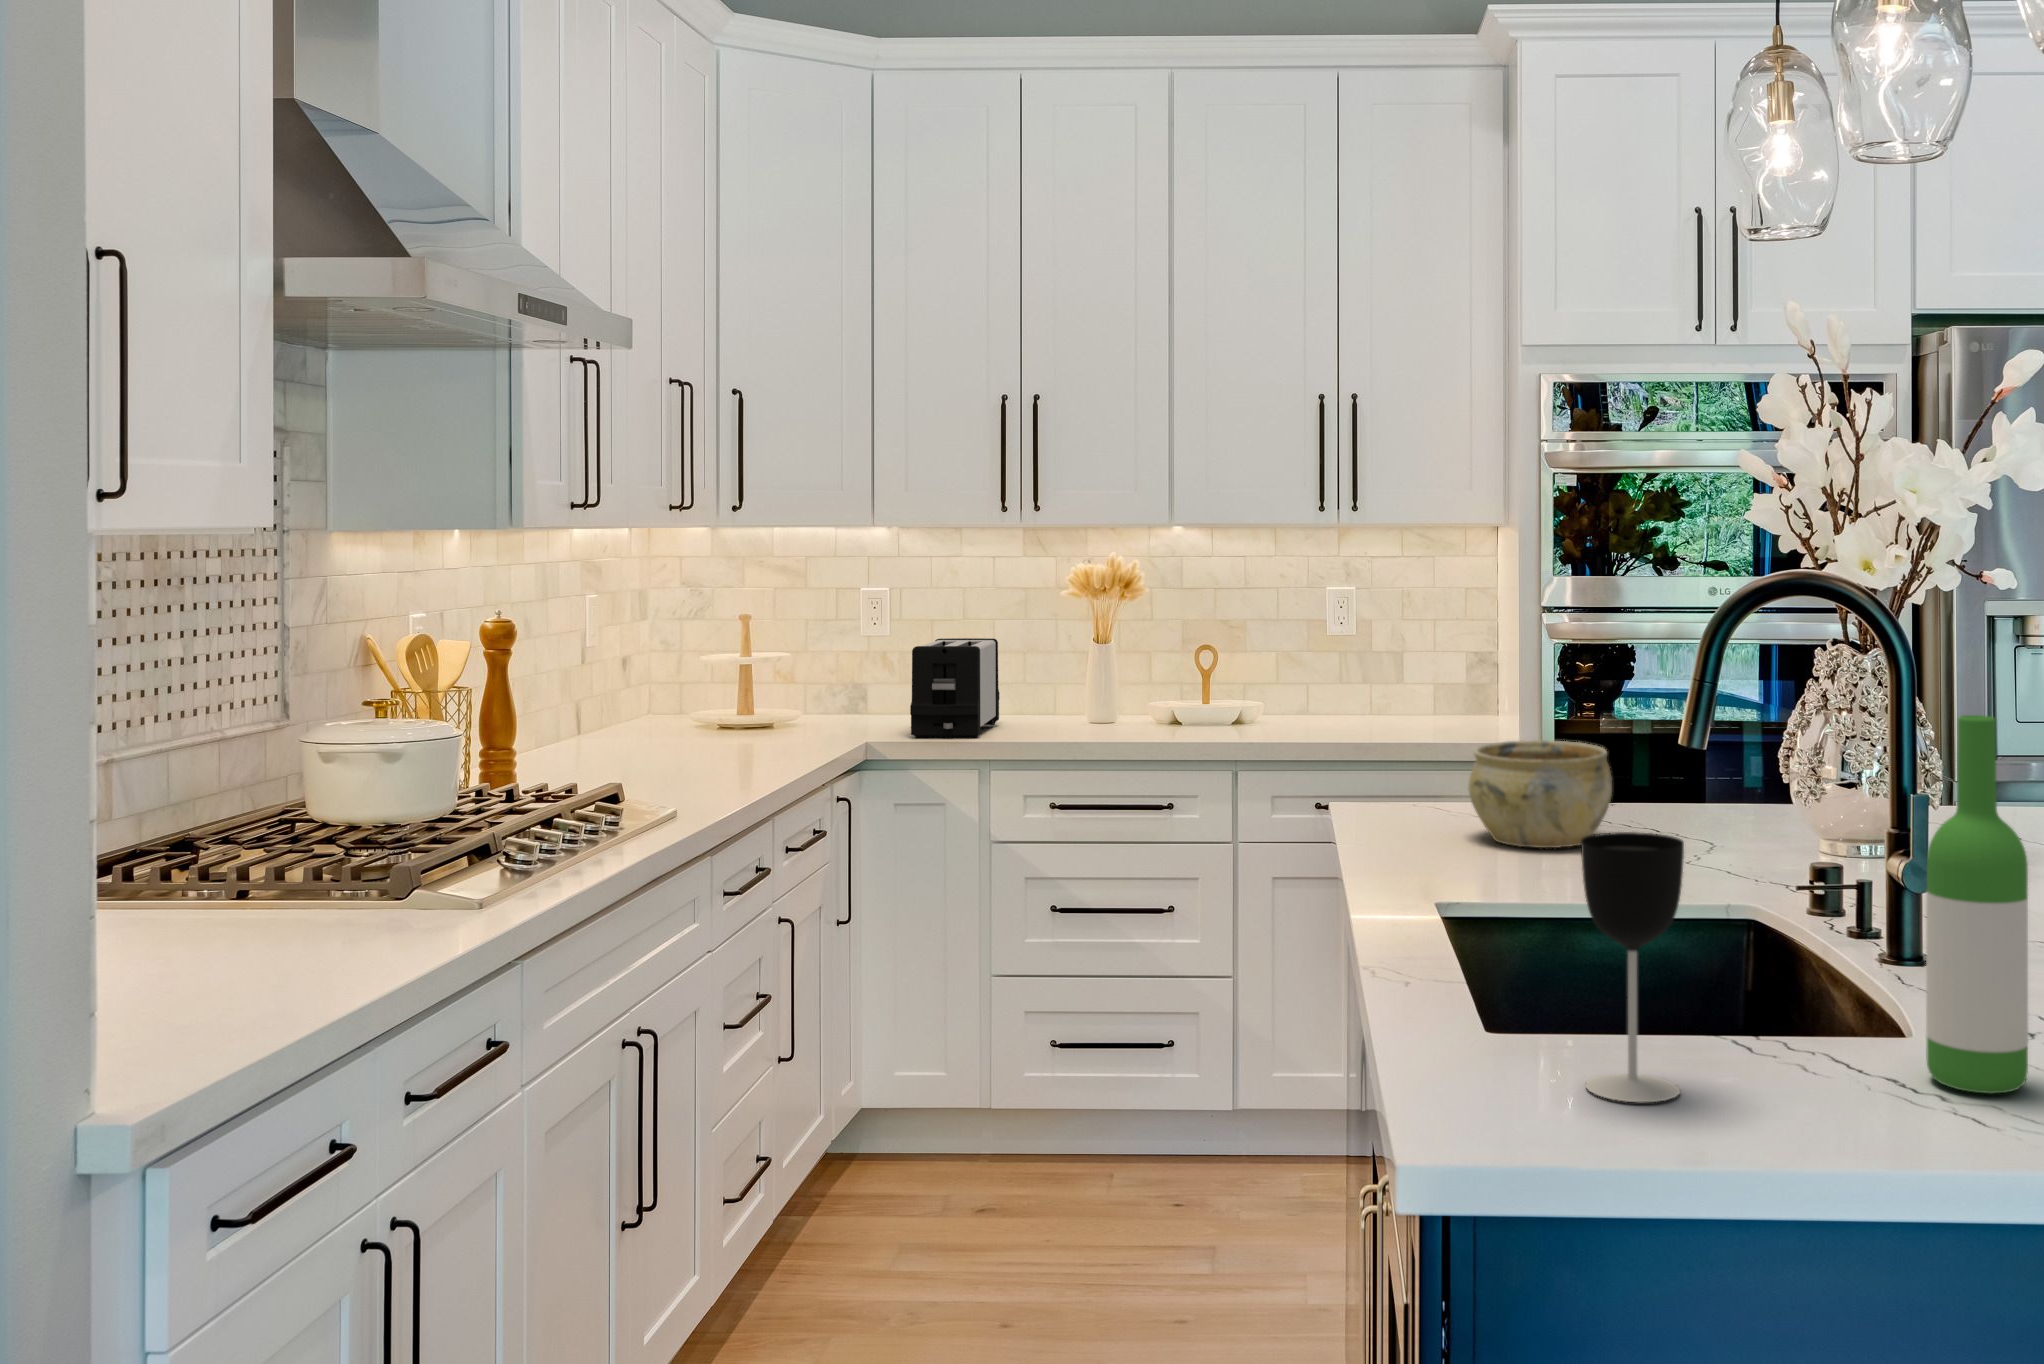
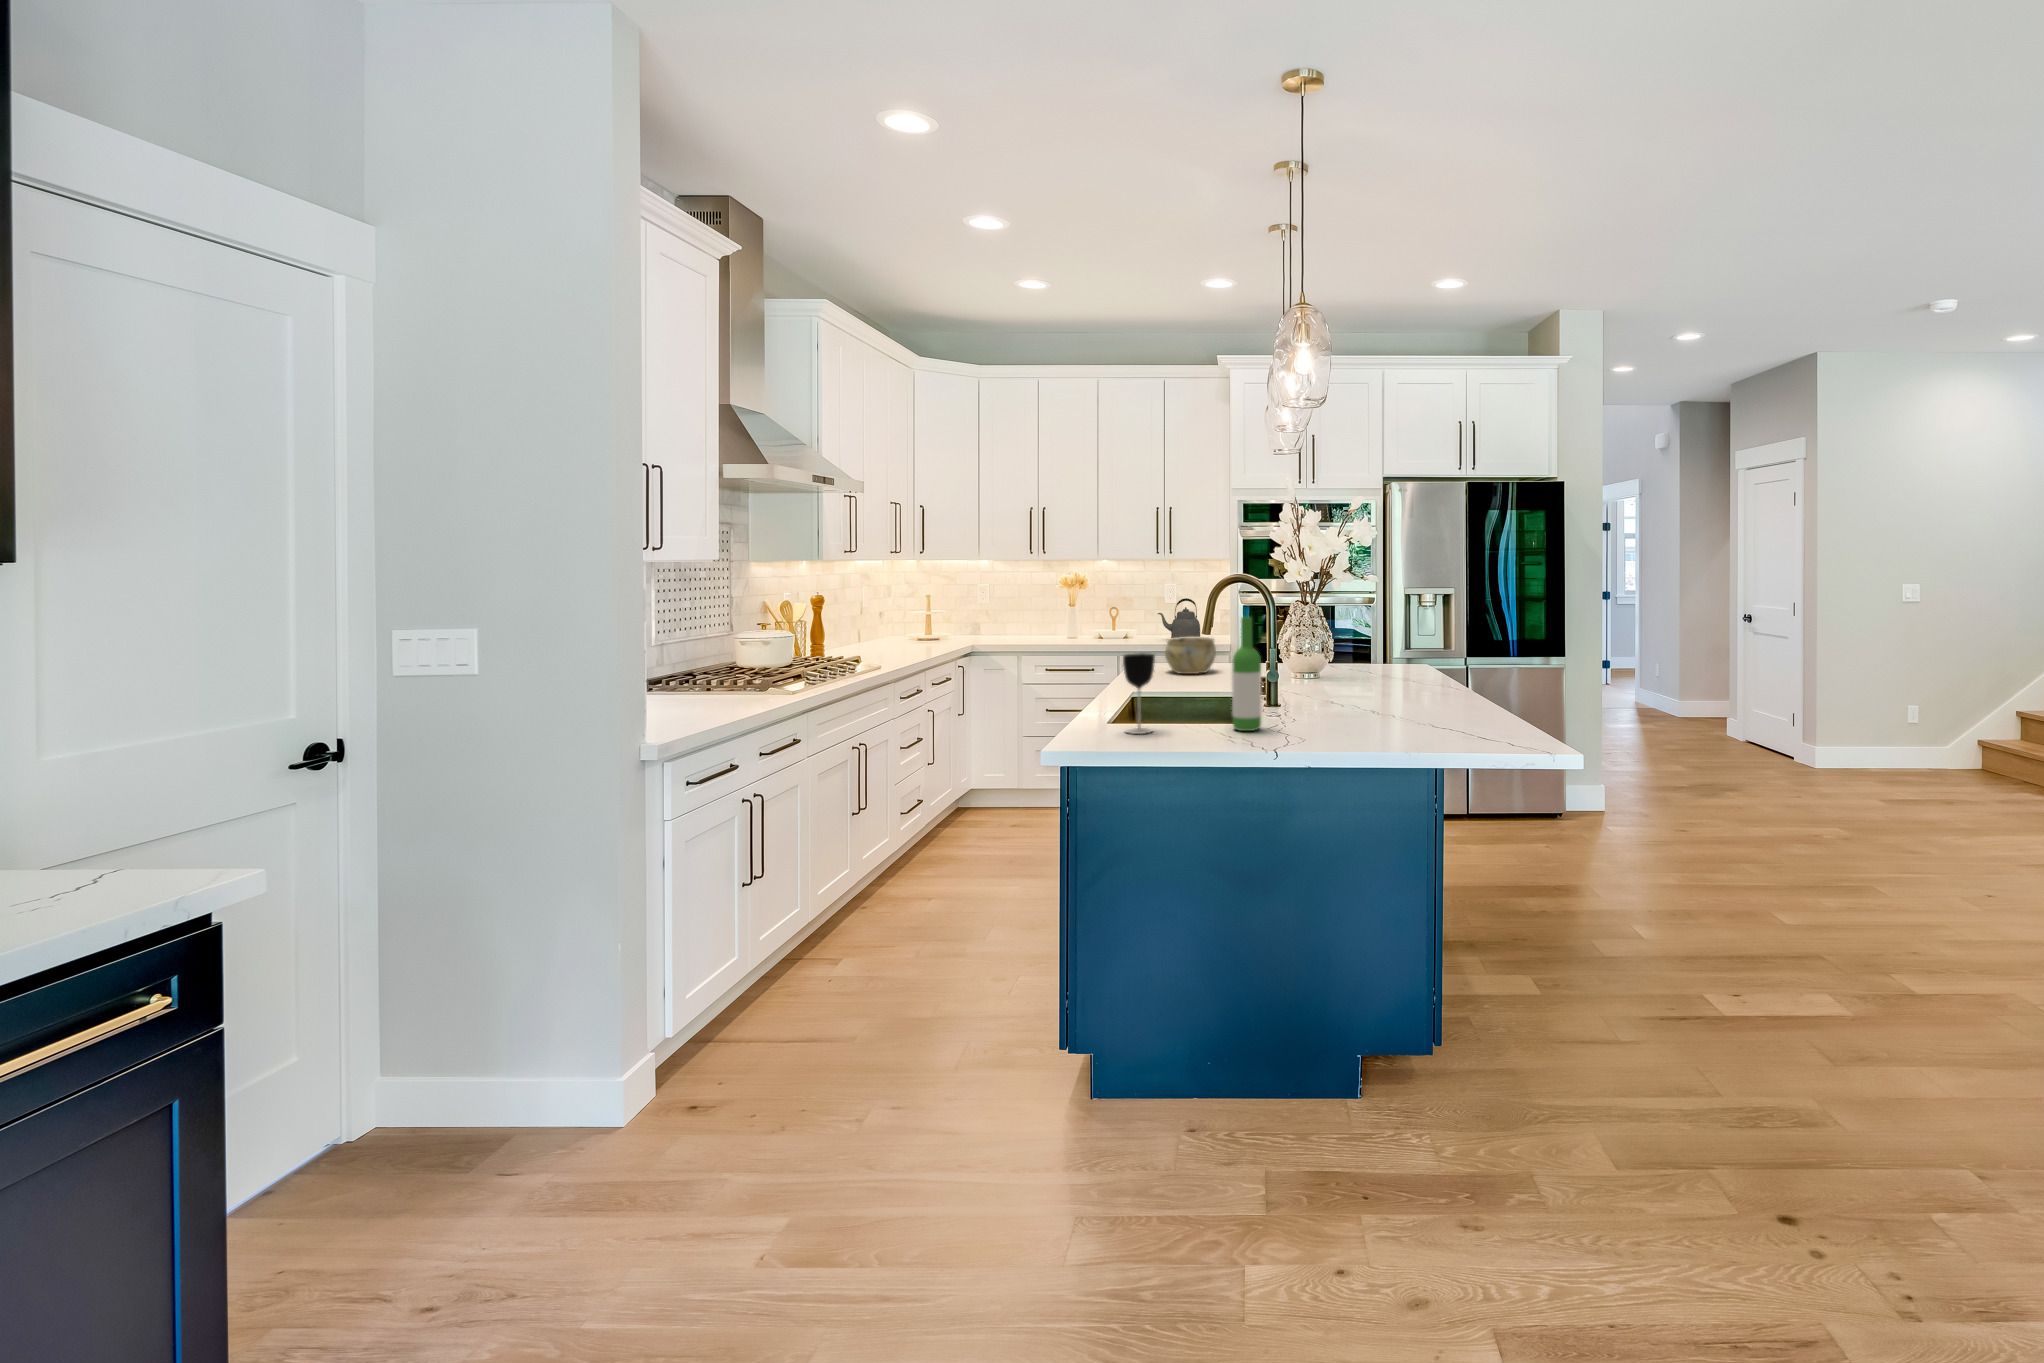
kettle: none [1322,624,1430,732] -> present [1158,598,1200,638]
toaster: present [910,638,999,738] -> none [990,605,1031,644]

